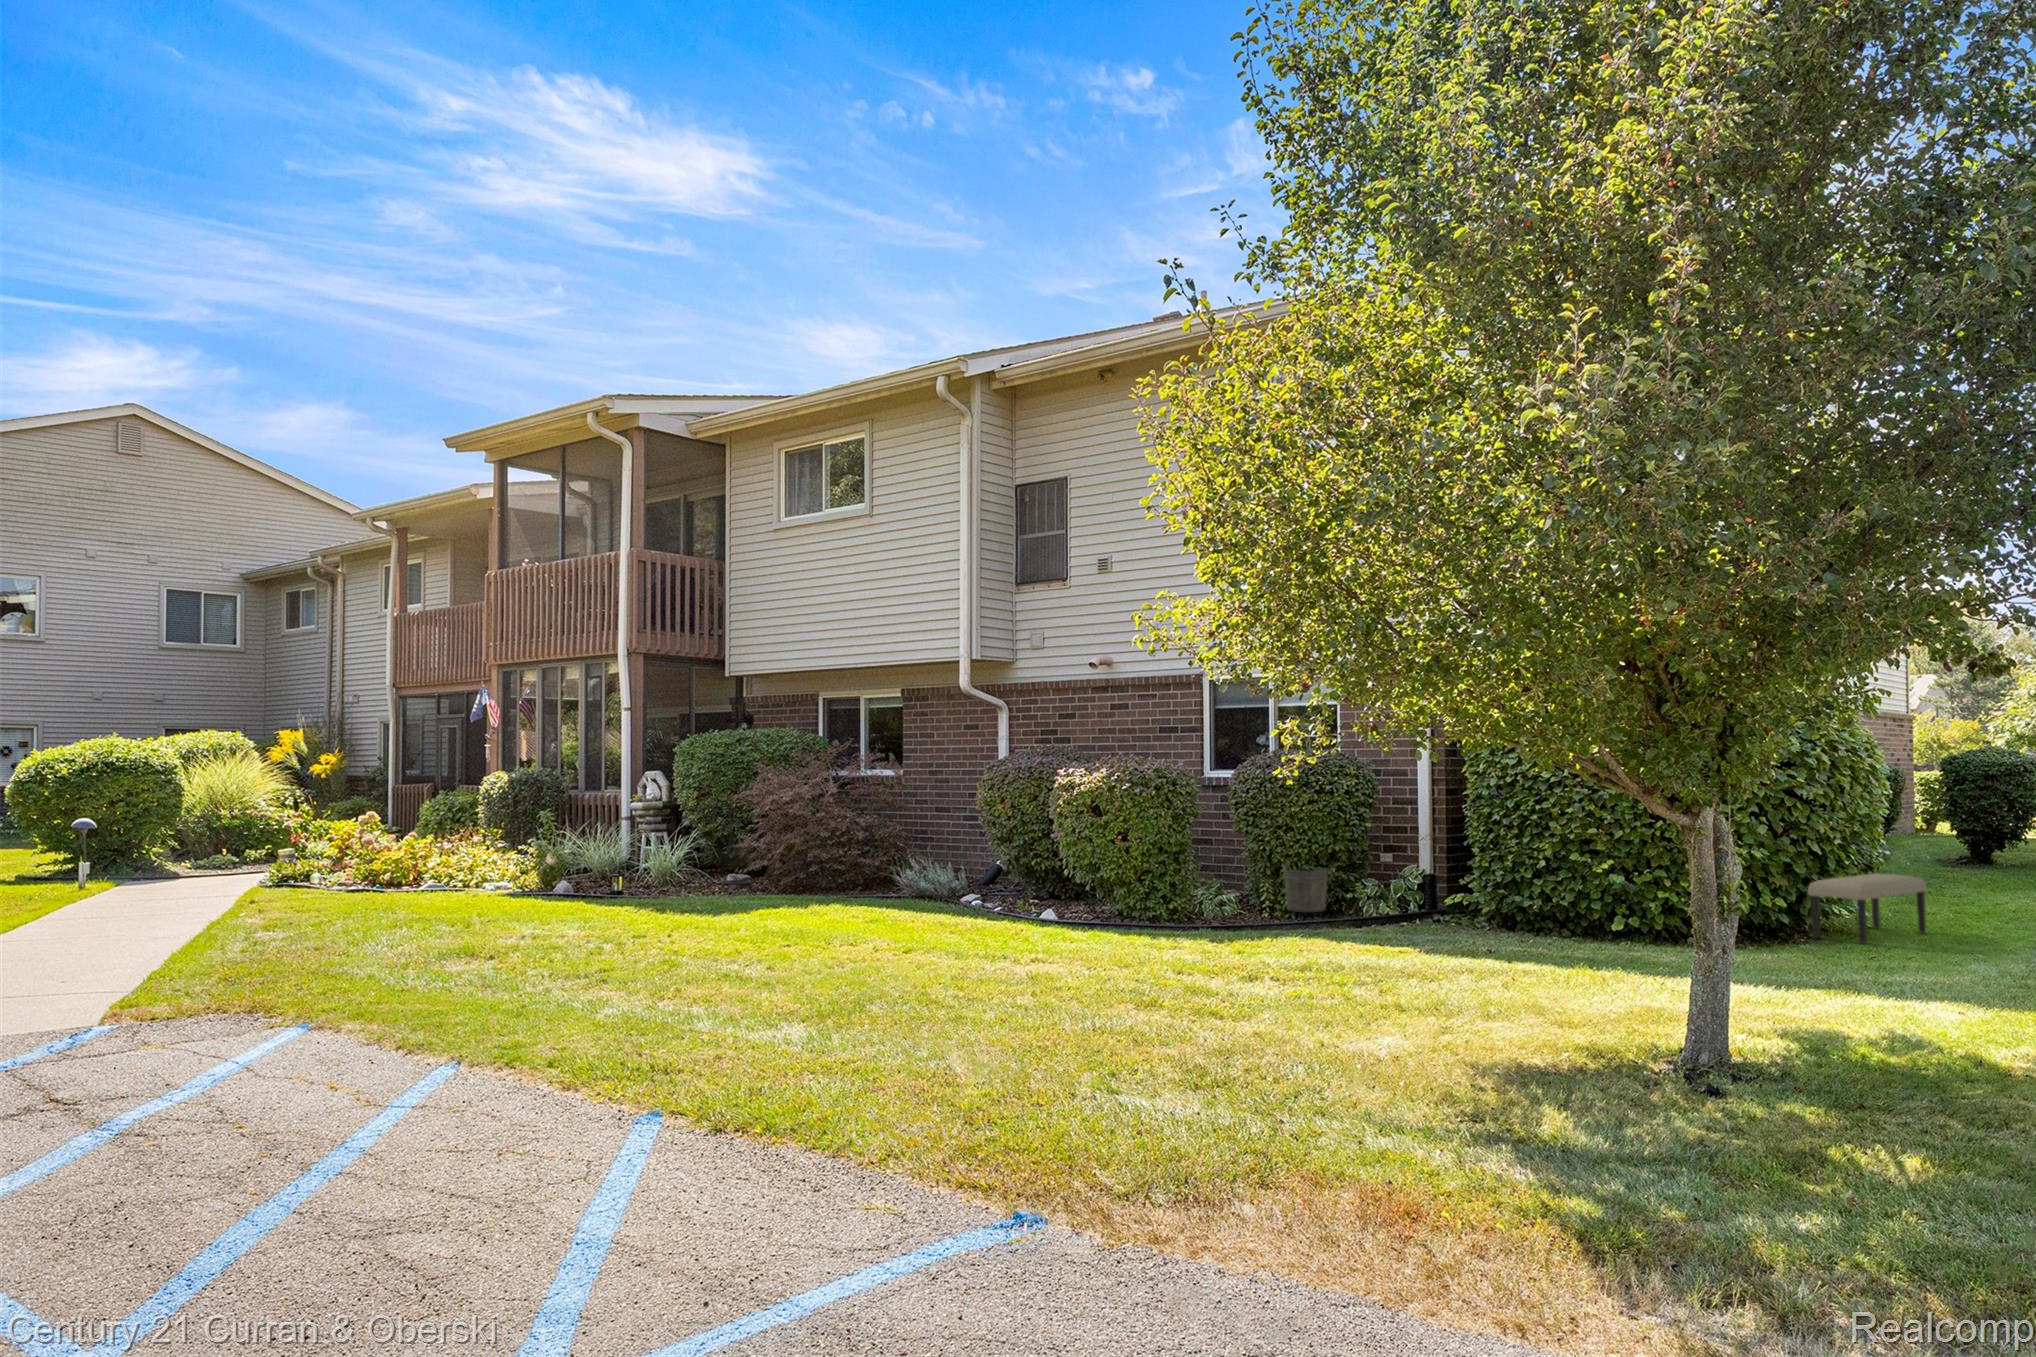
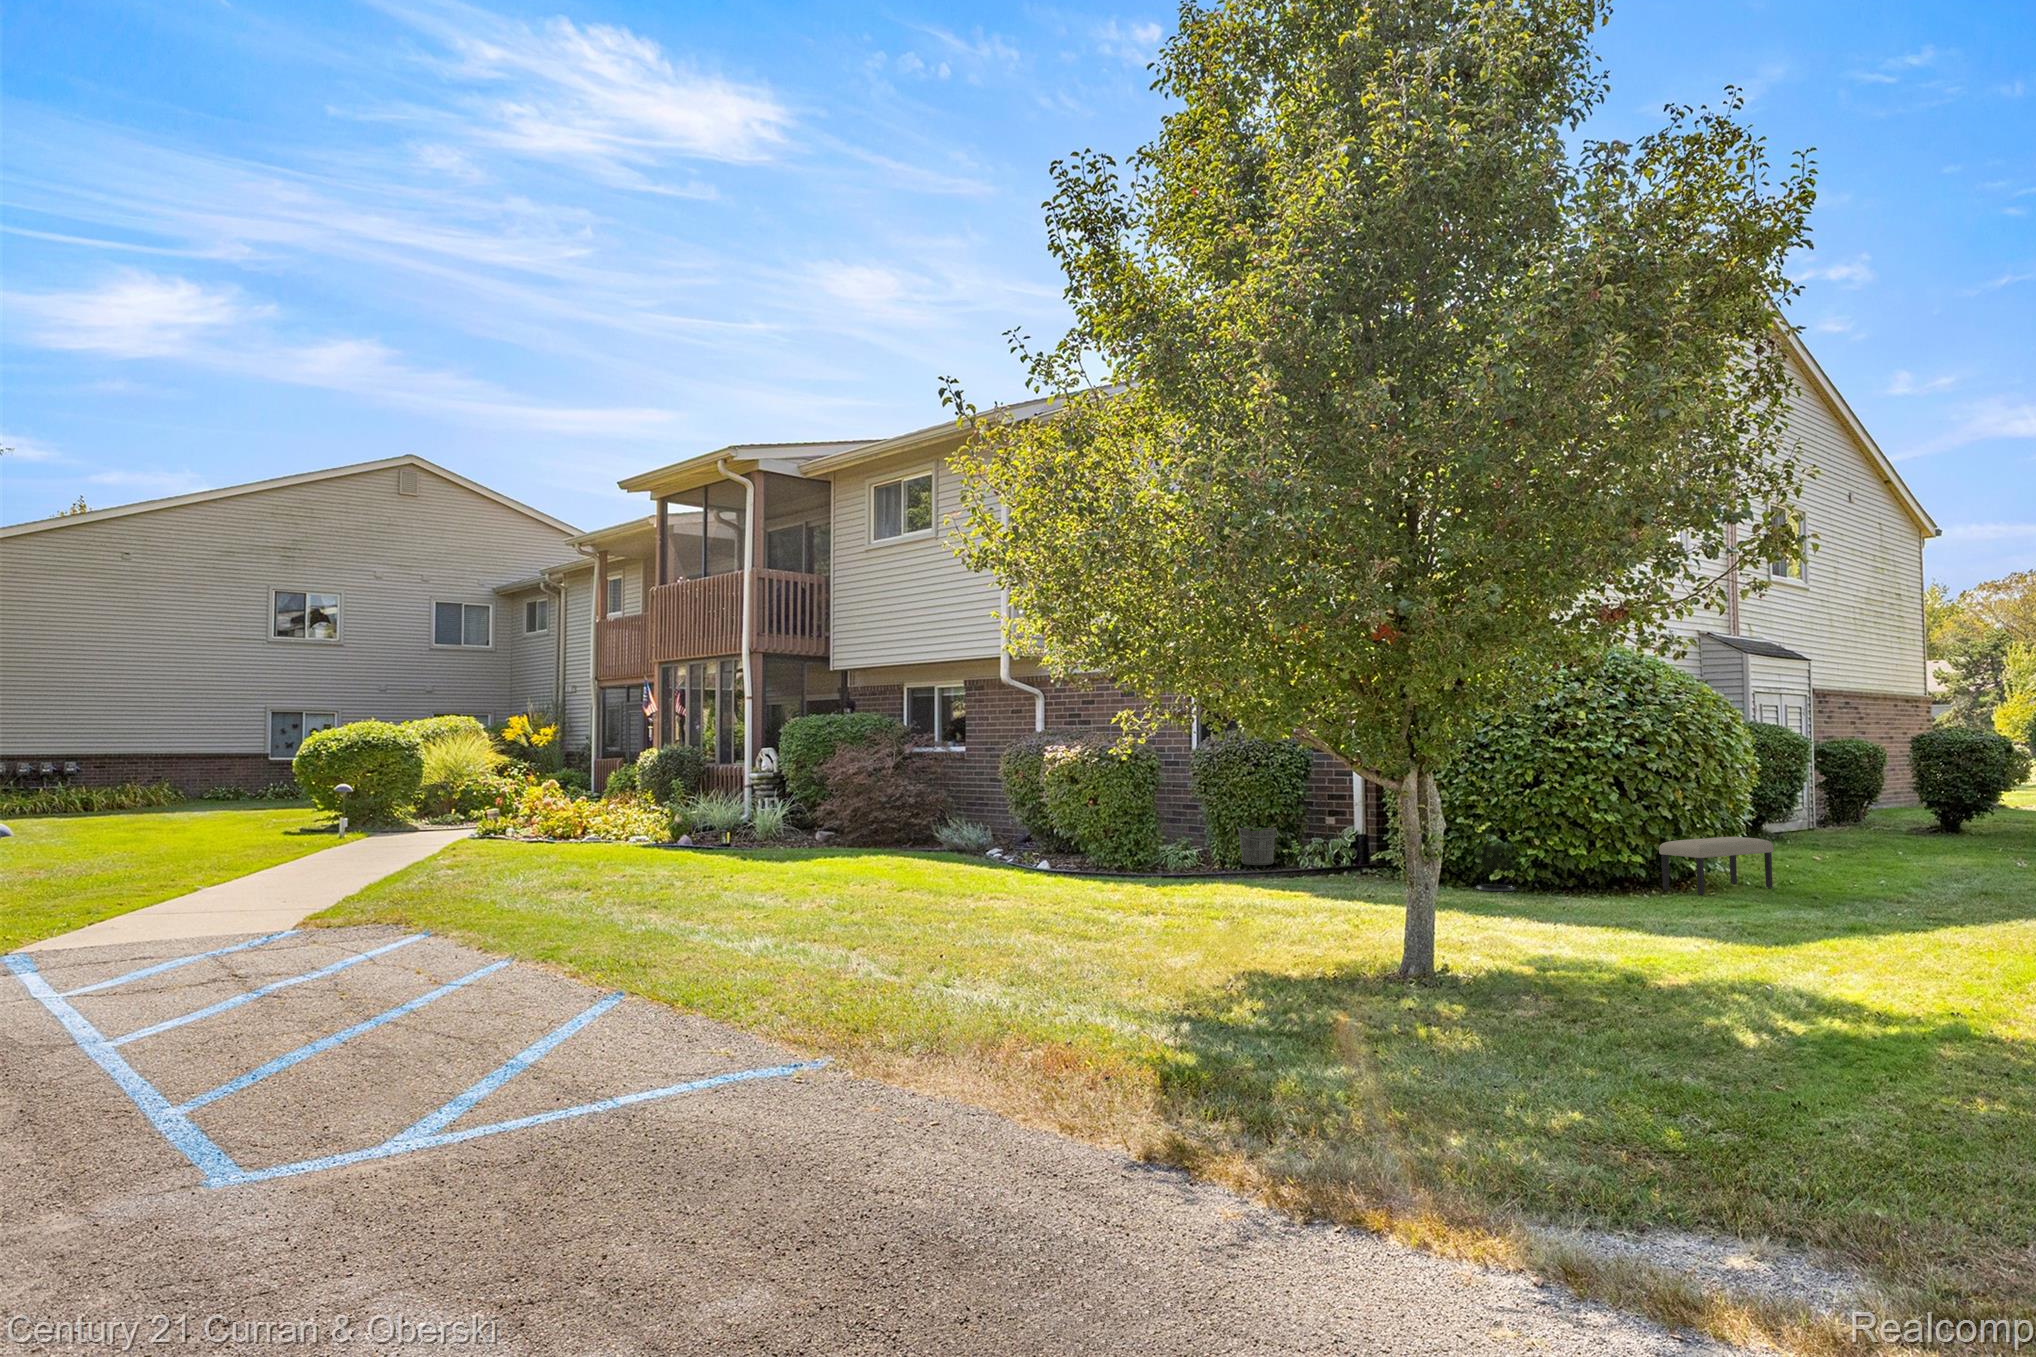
potted tree: present [719,833,752,884] -> present [1473,831,1514,891]

